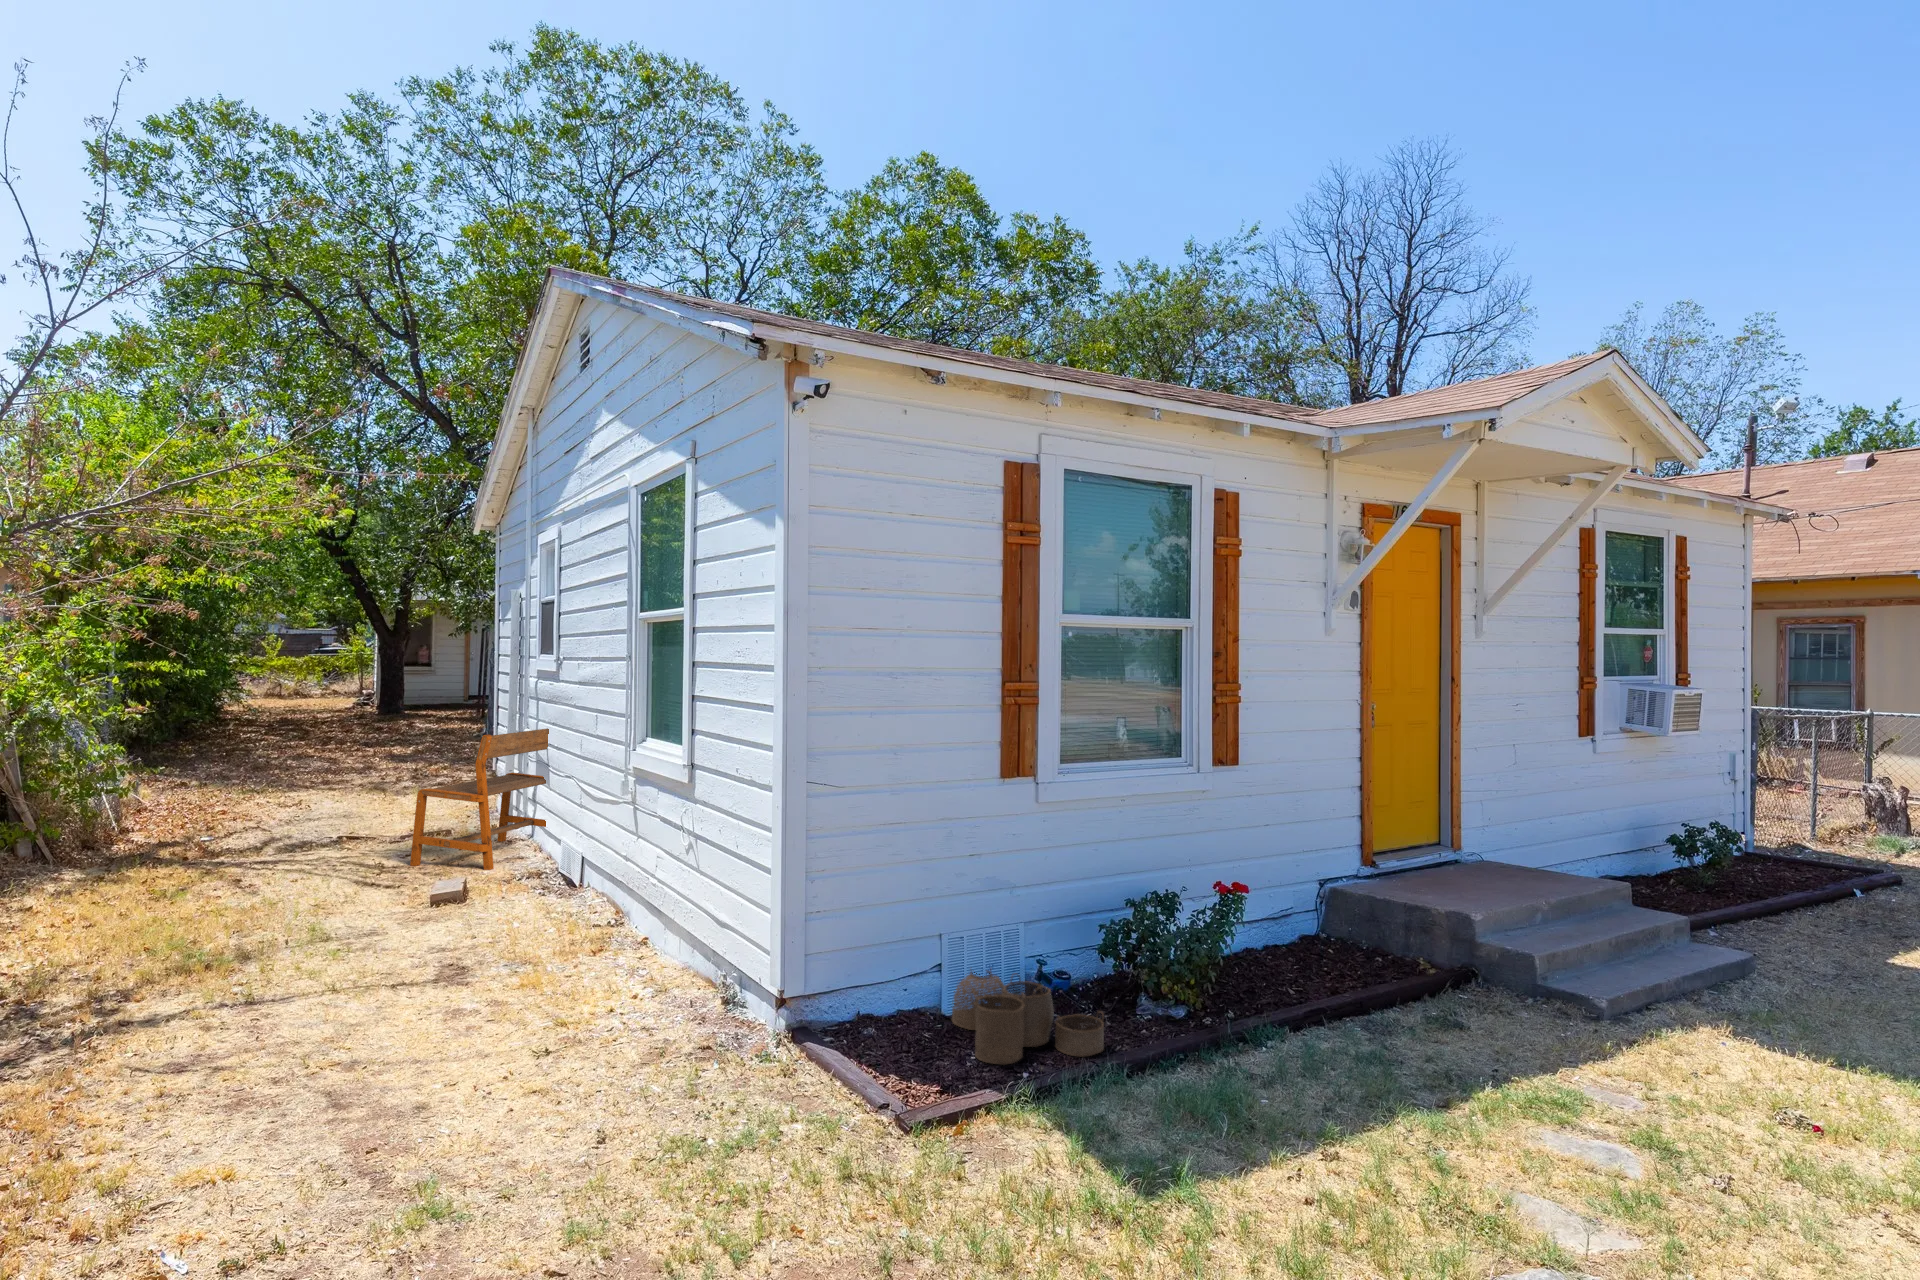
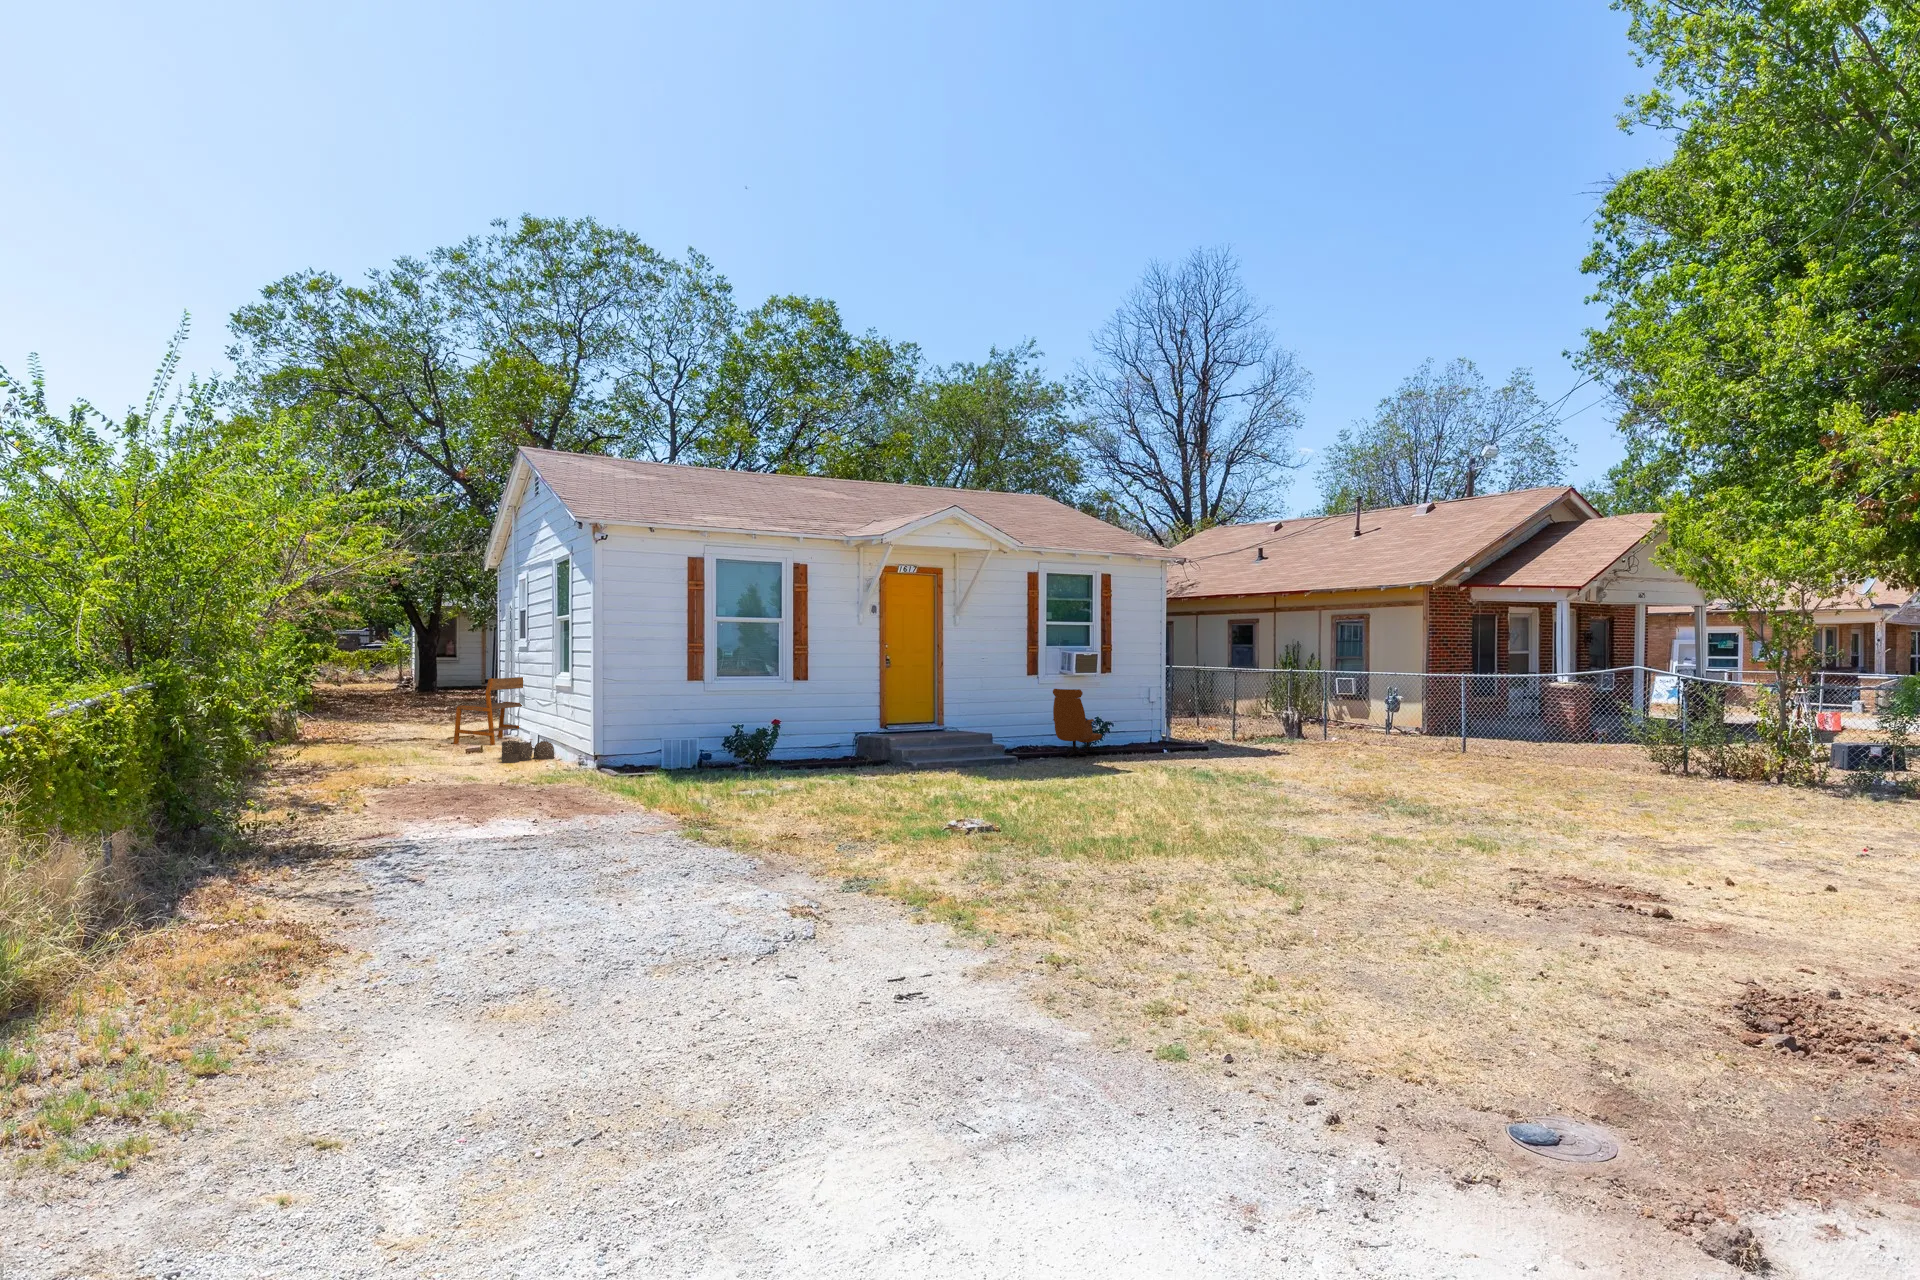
lounge chair: none [1666,779,1776,931] -> present [1053,689,1102,758]
woven basket: present [952,971,1104,1065] -> present [501,738,554,763]

